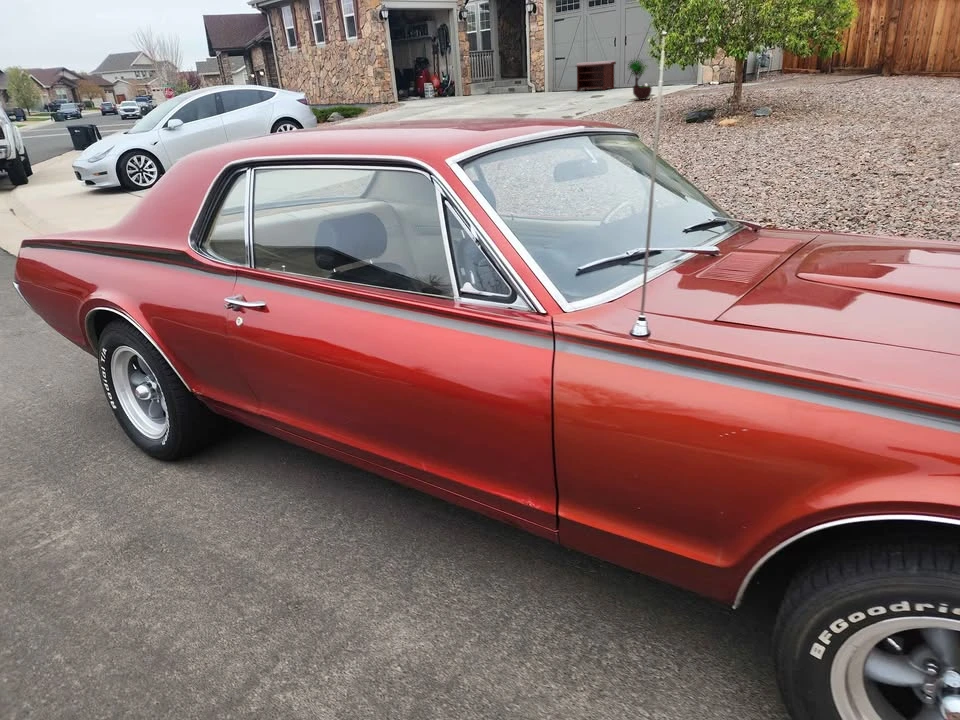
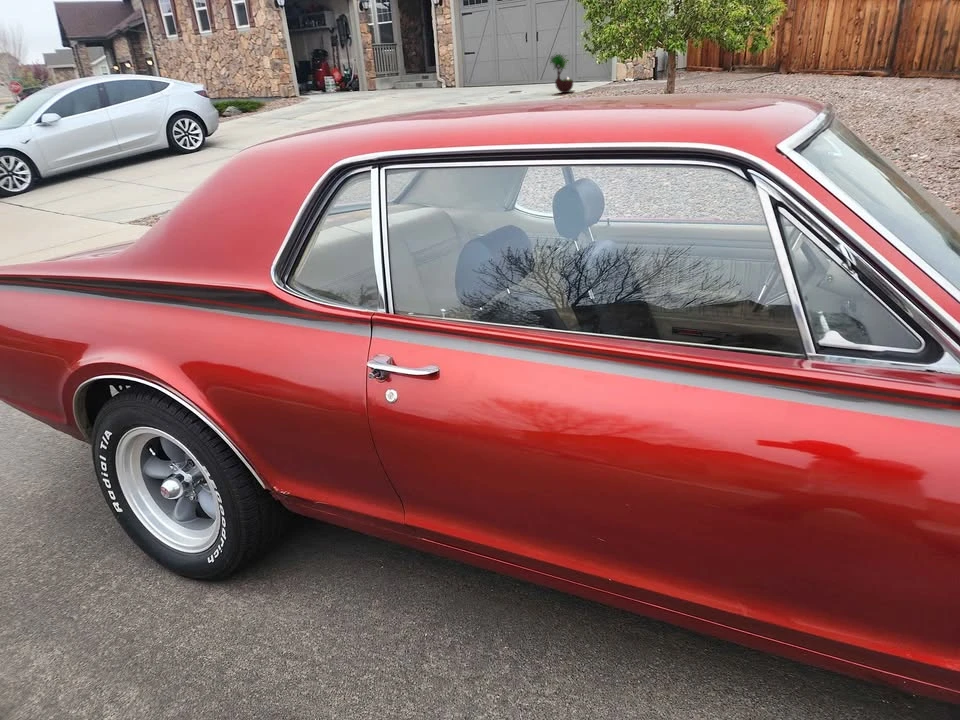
bench: present [576,61,616,91] -> none [488,56,528,85]

